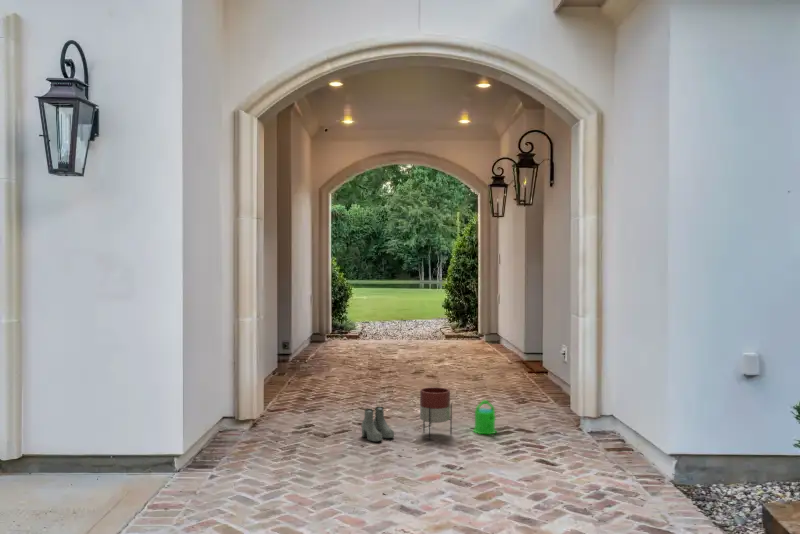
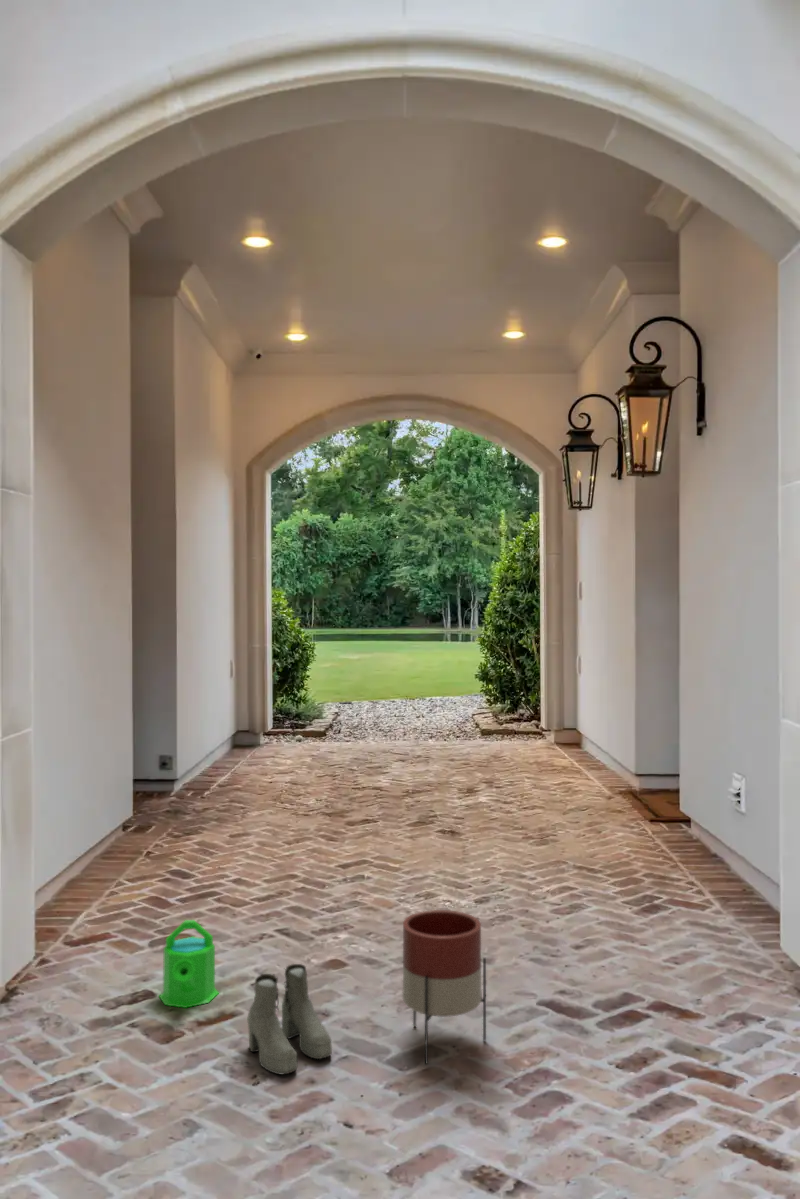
watering can: present [474,400,496,434] -> present [159,920,219,1008]

